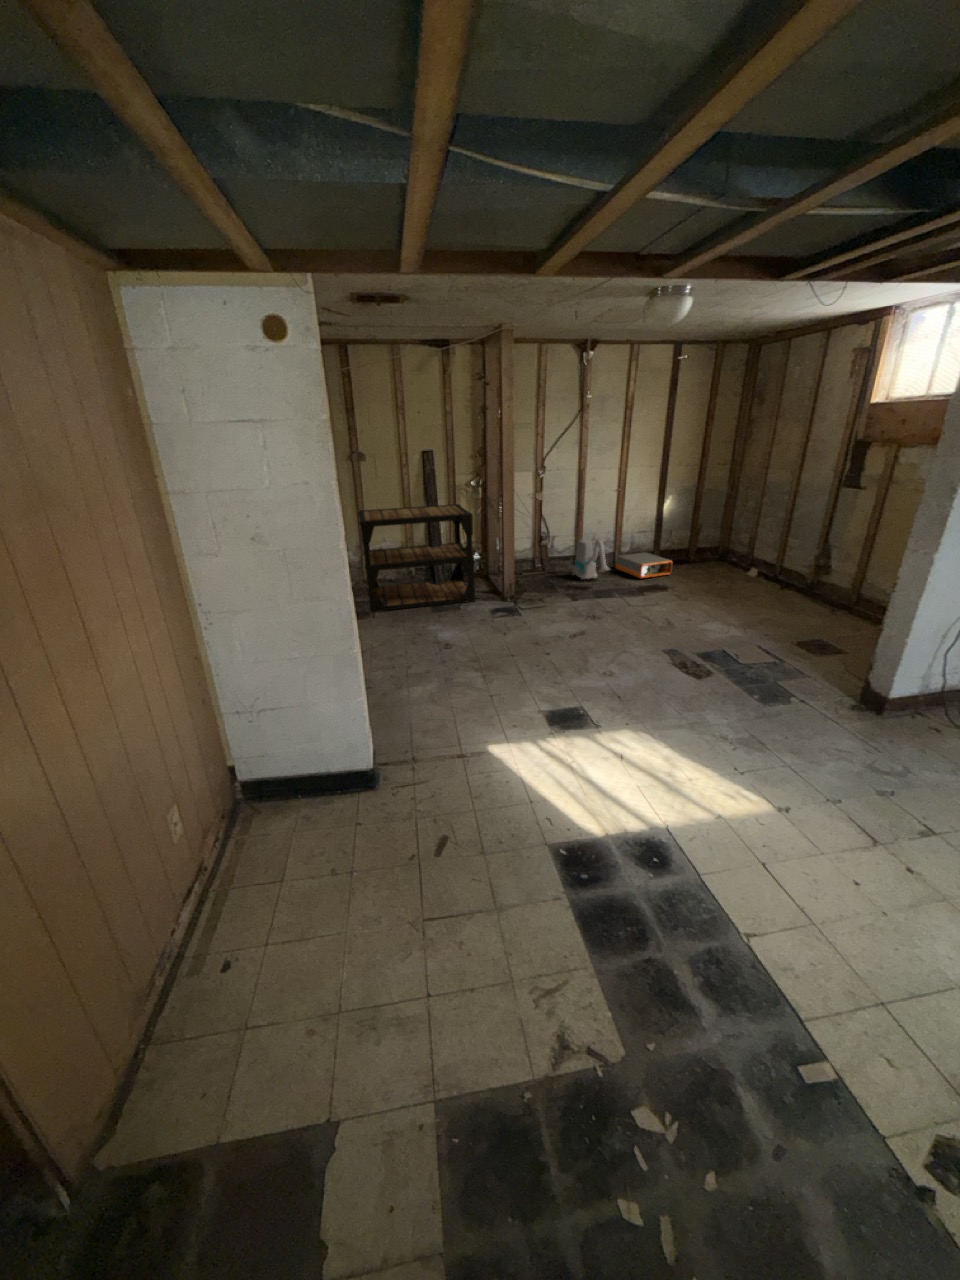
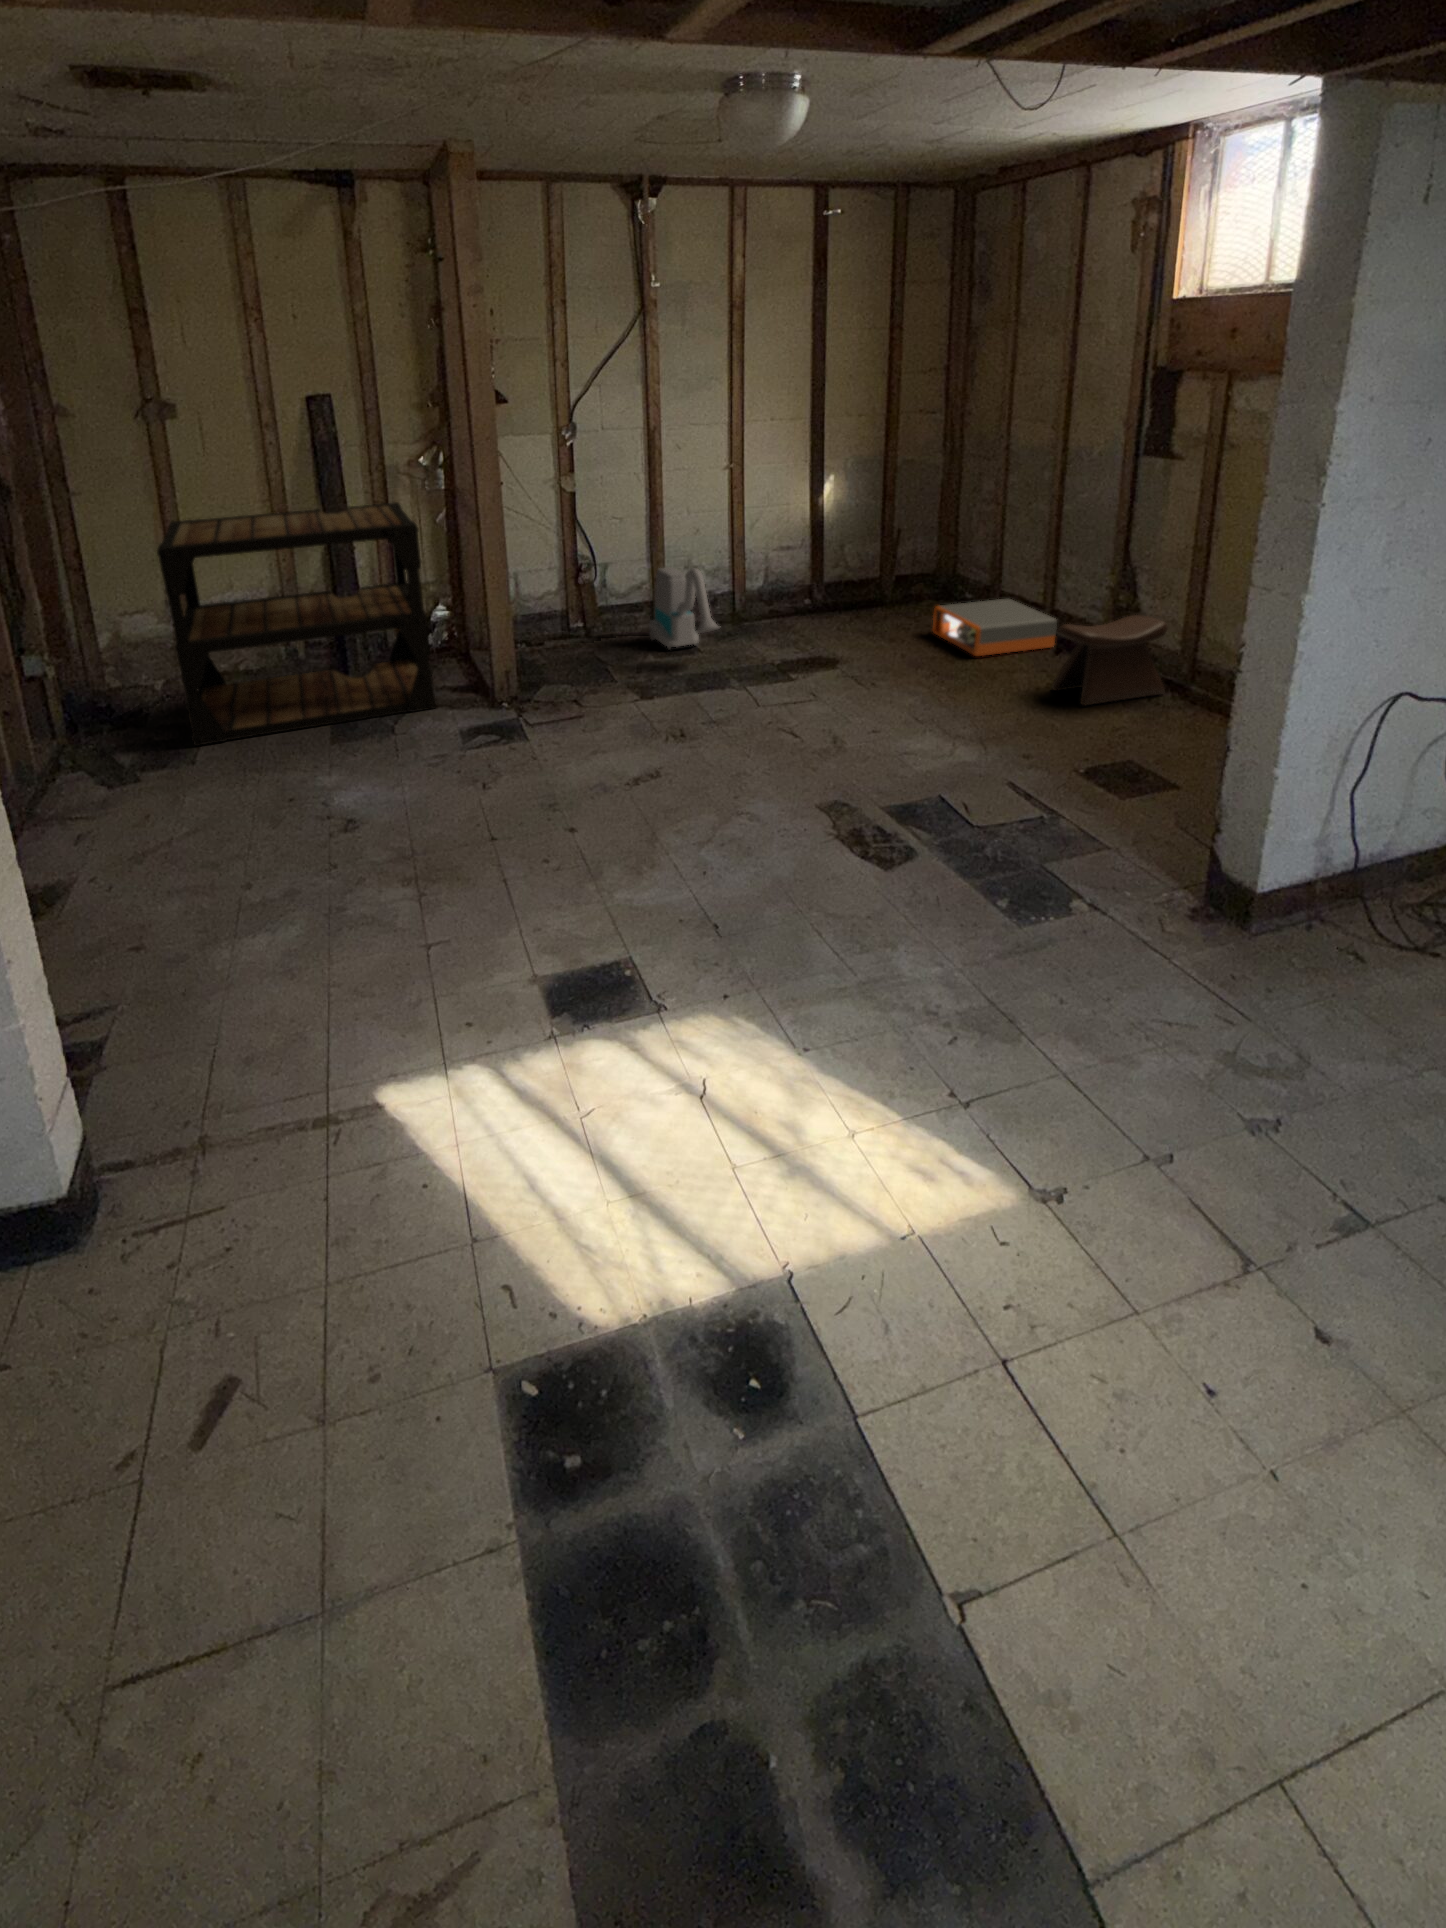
storage box: present [616,553,673,578] -> present [933,599,1057,656]
stool: none [780,570,848,614] -> present [1052,615,1168,705]

